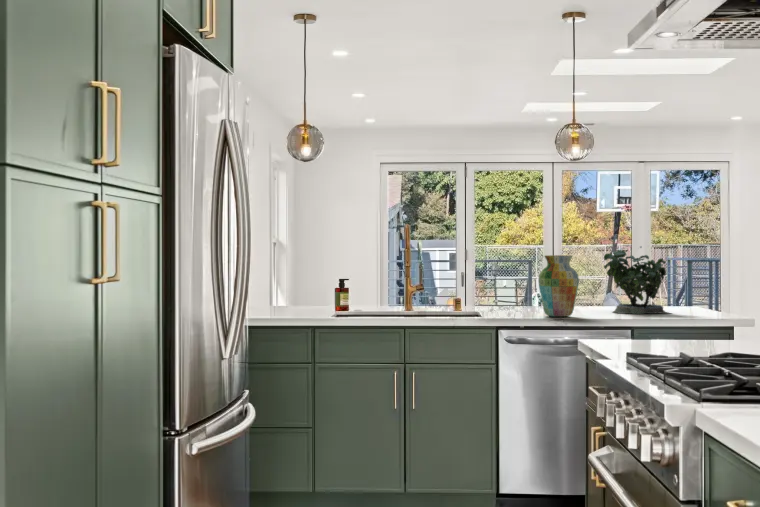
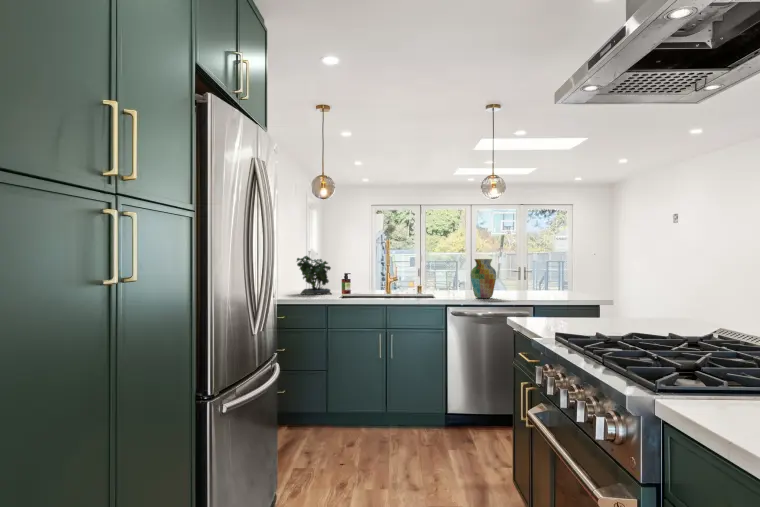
potted plant: present [604,247,670,314] -> present [297,256,332,295]

